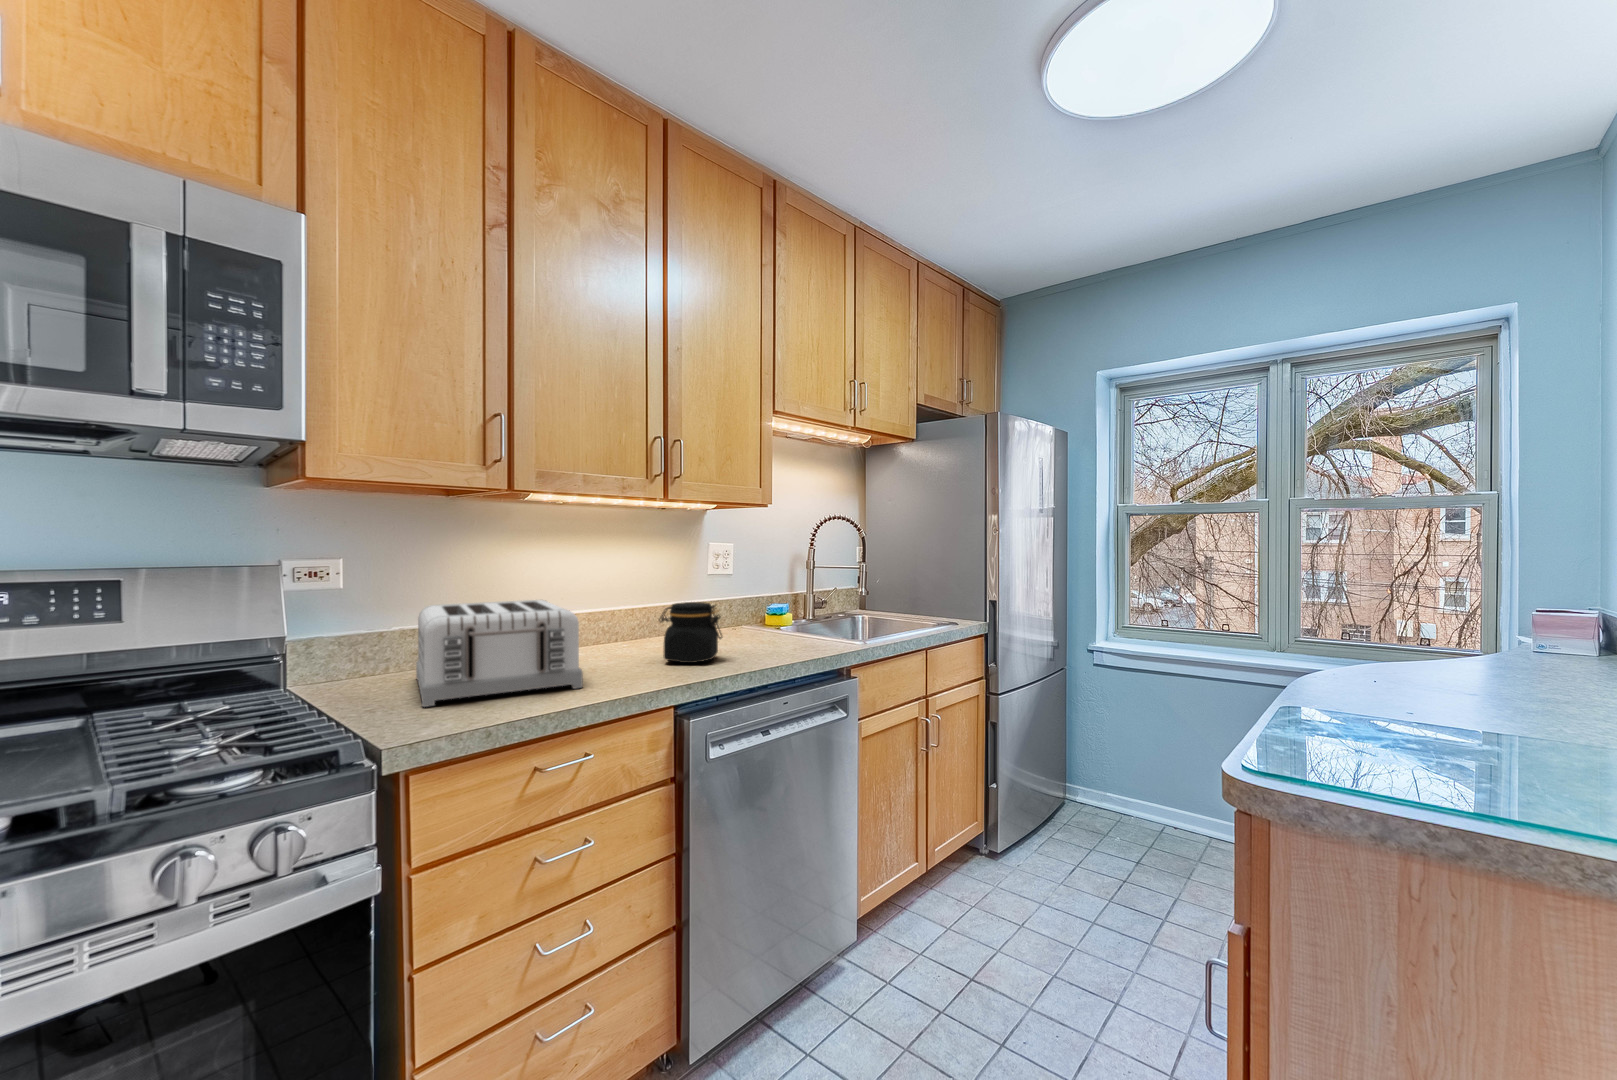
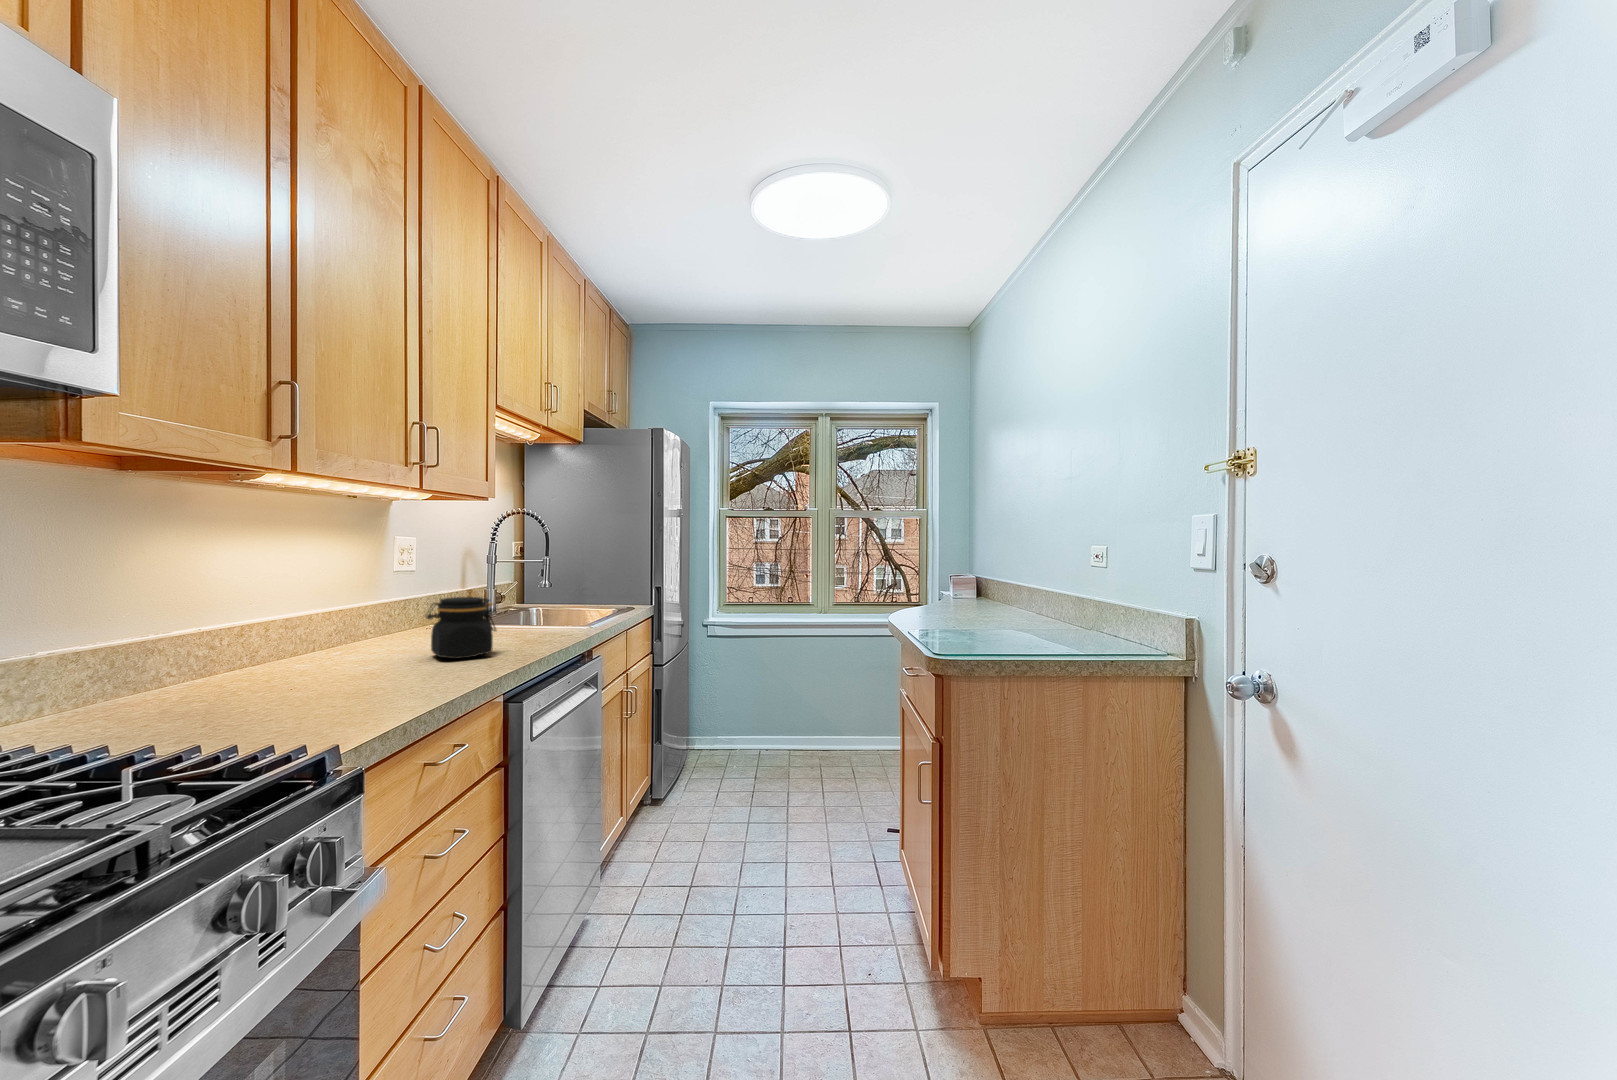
toaster: present [416,600,583,707] -> none [121,602,409,729]

